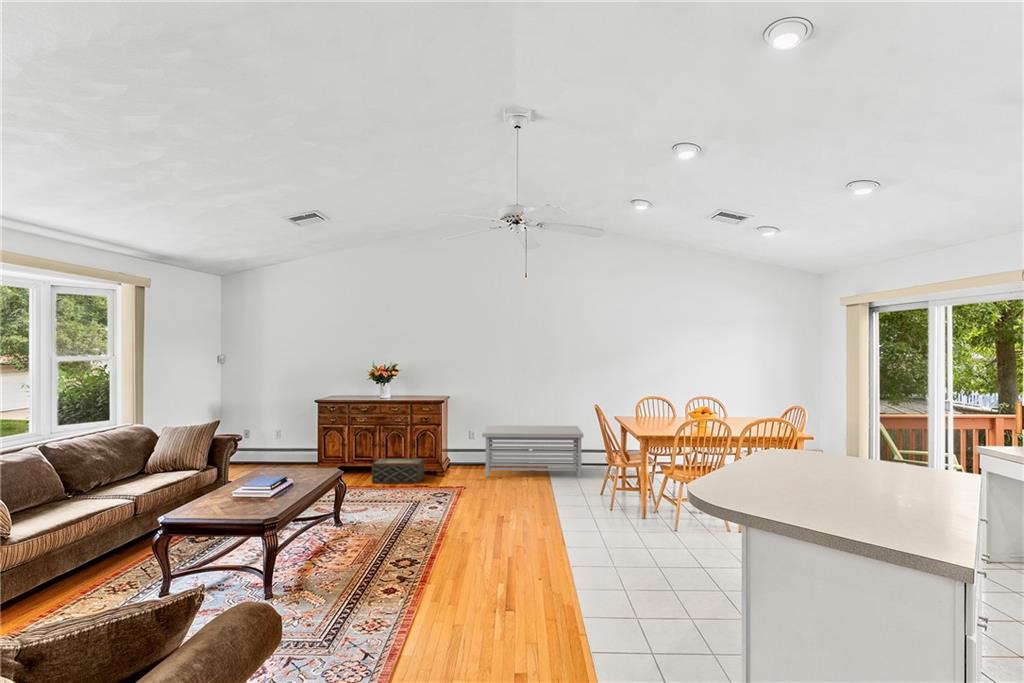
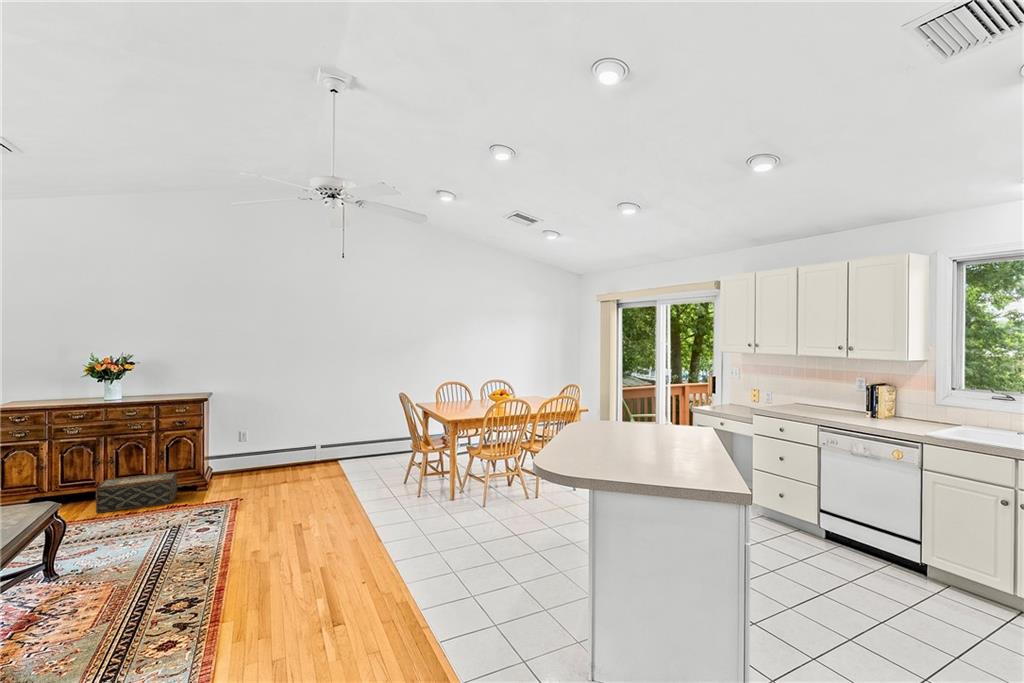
storage bench: present [482,425,583,478] -> none [259,417,379,484]

